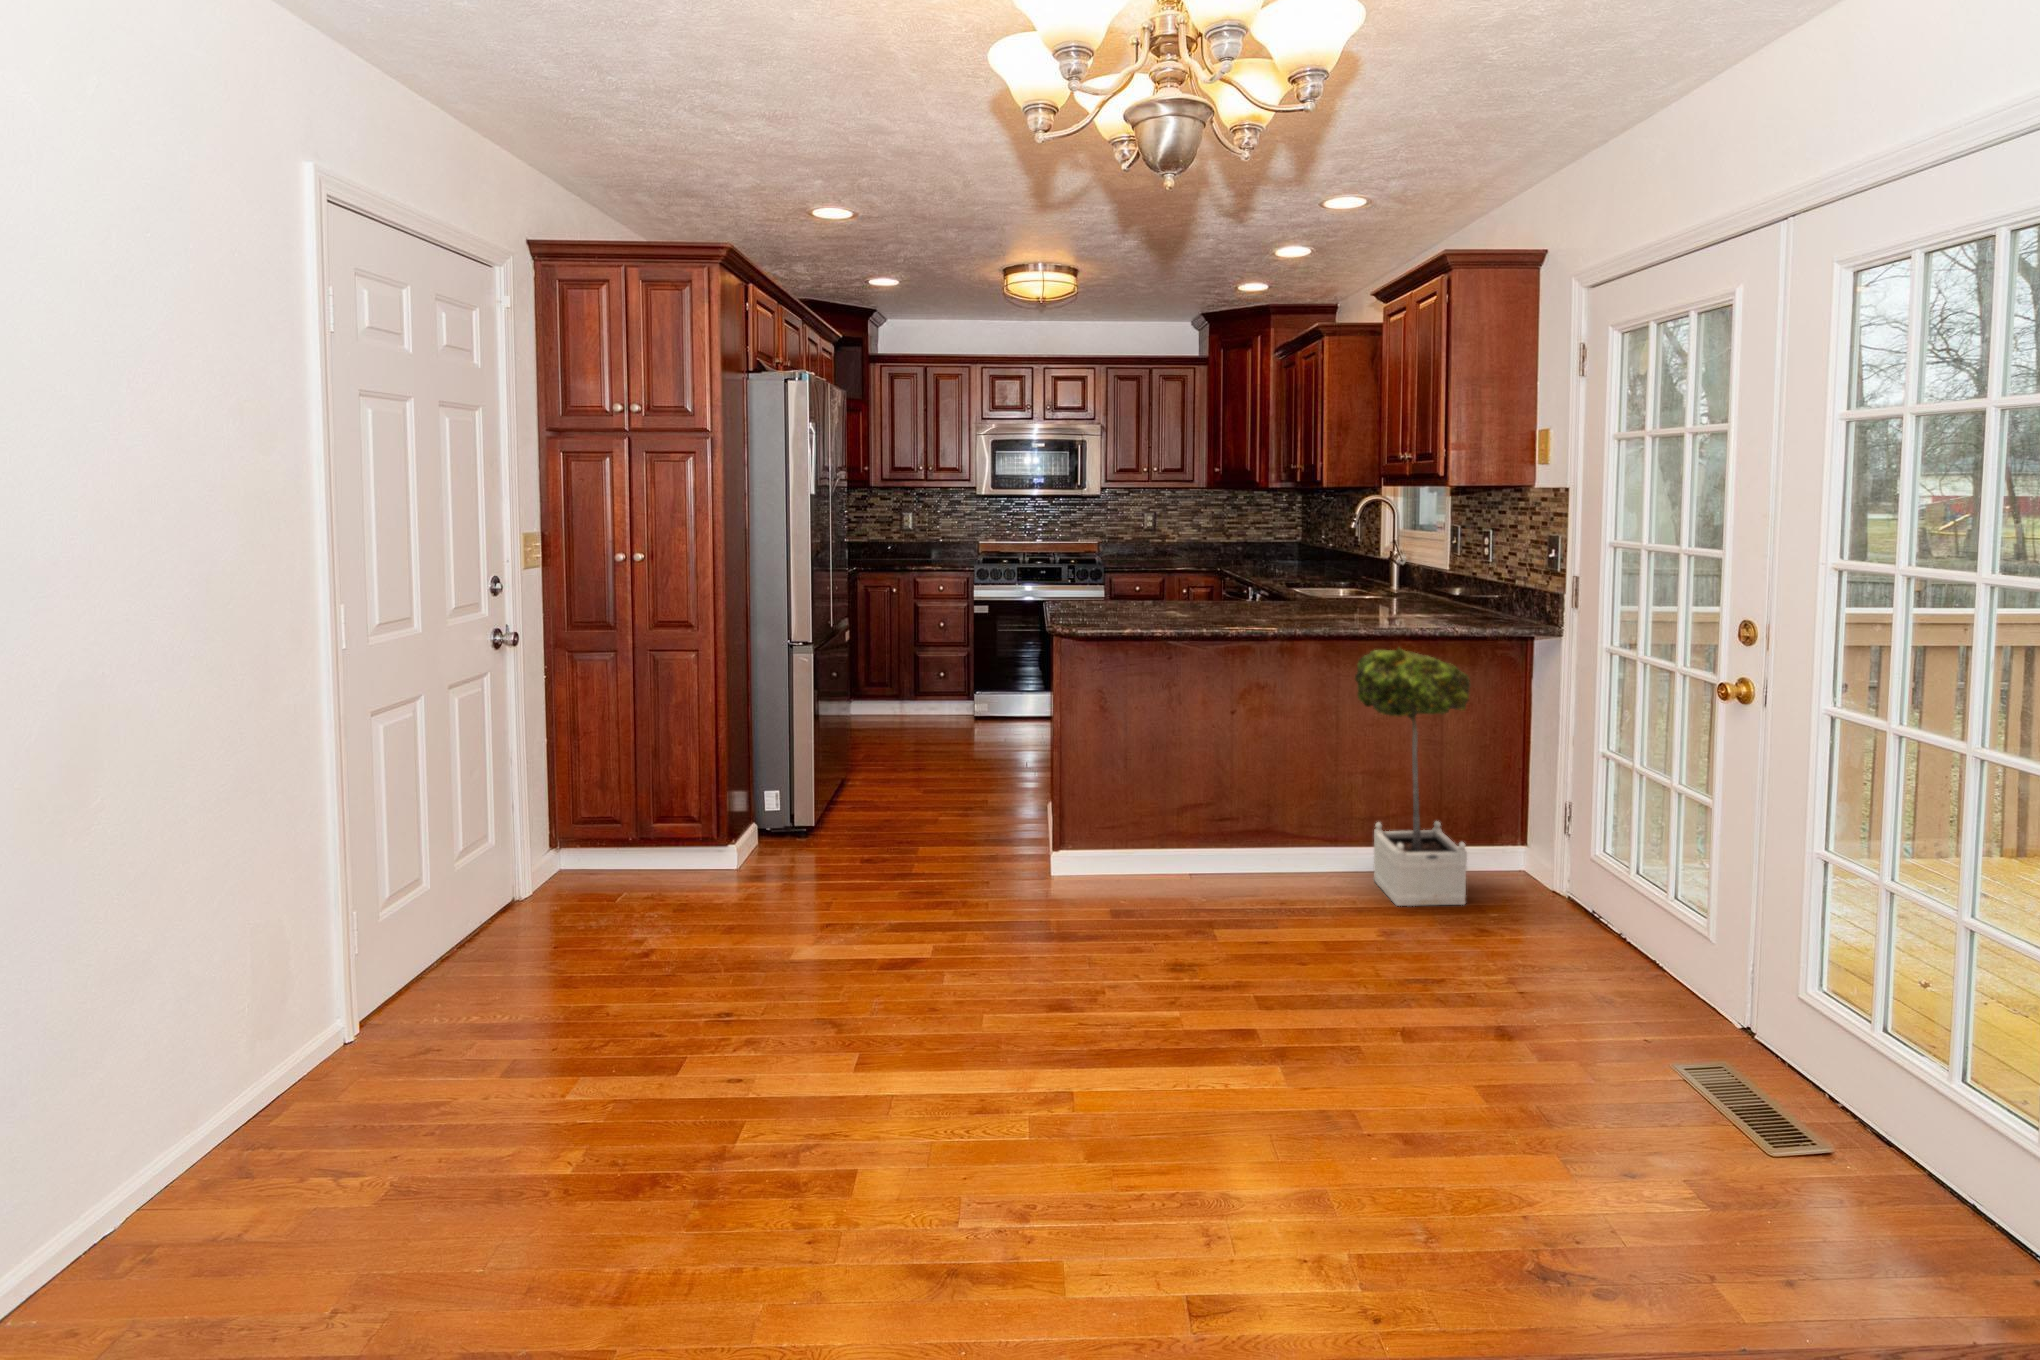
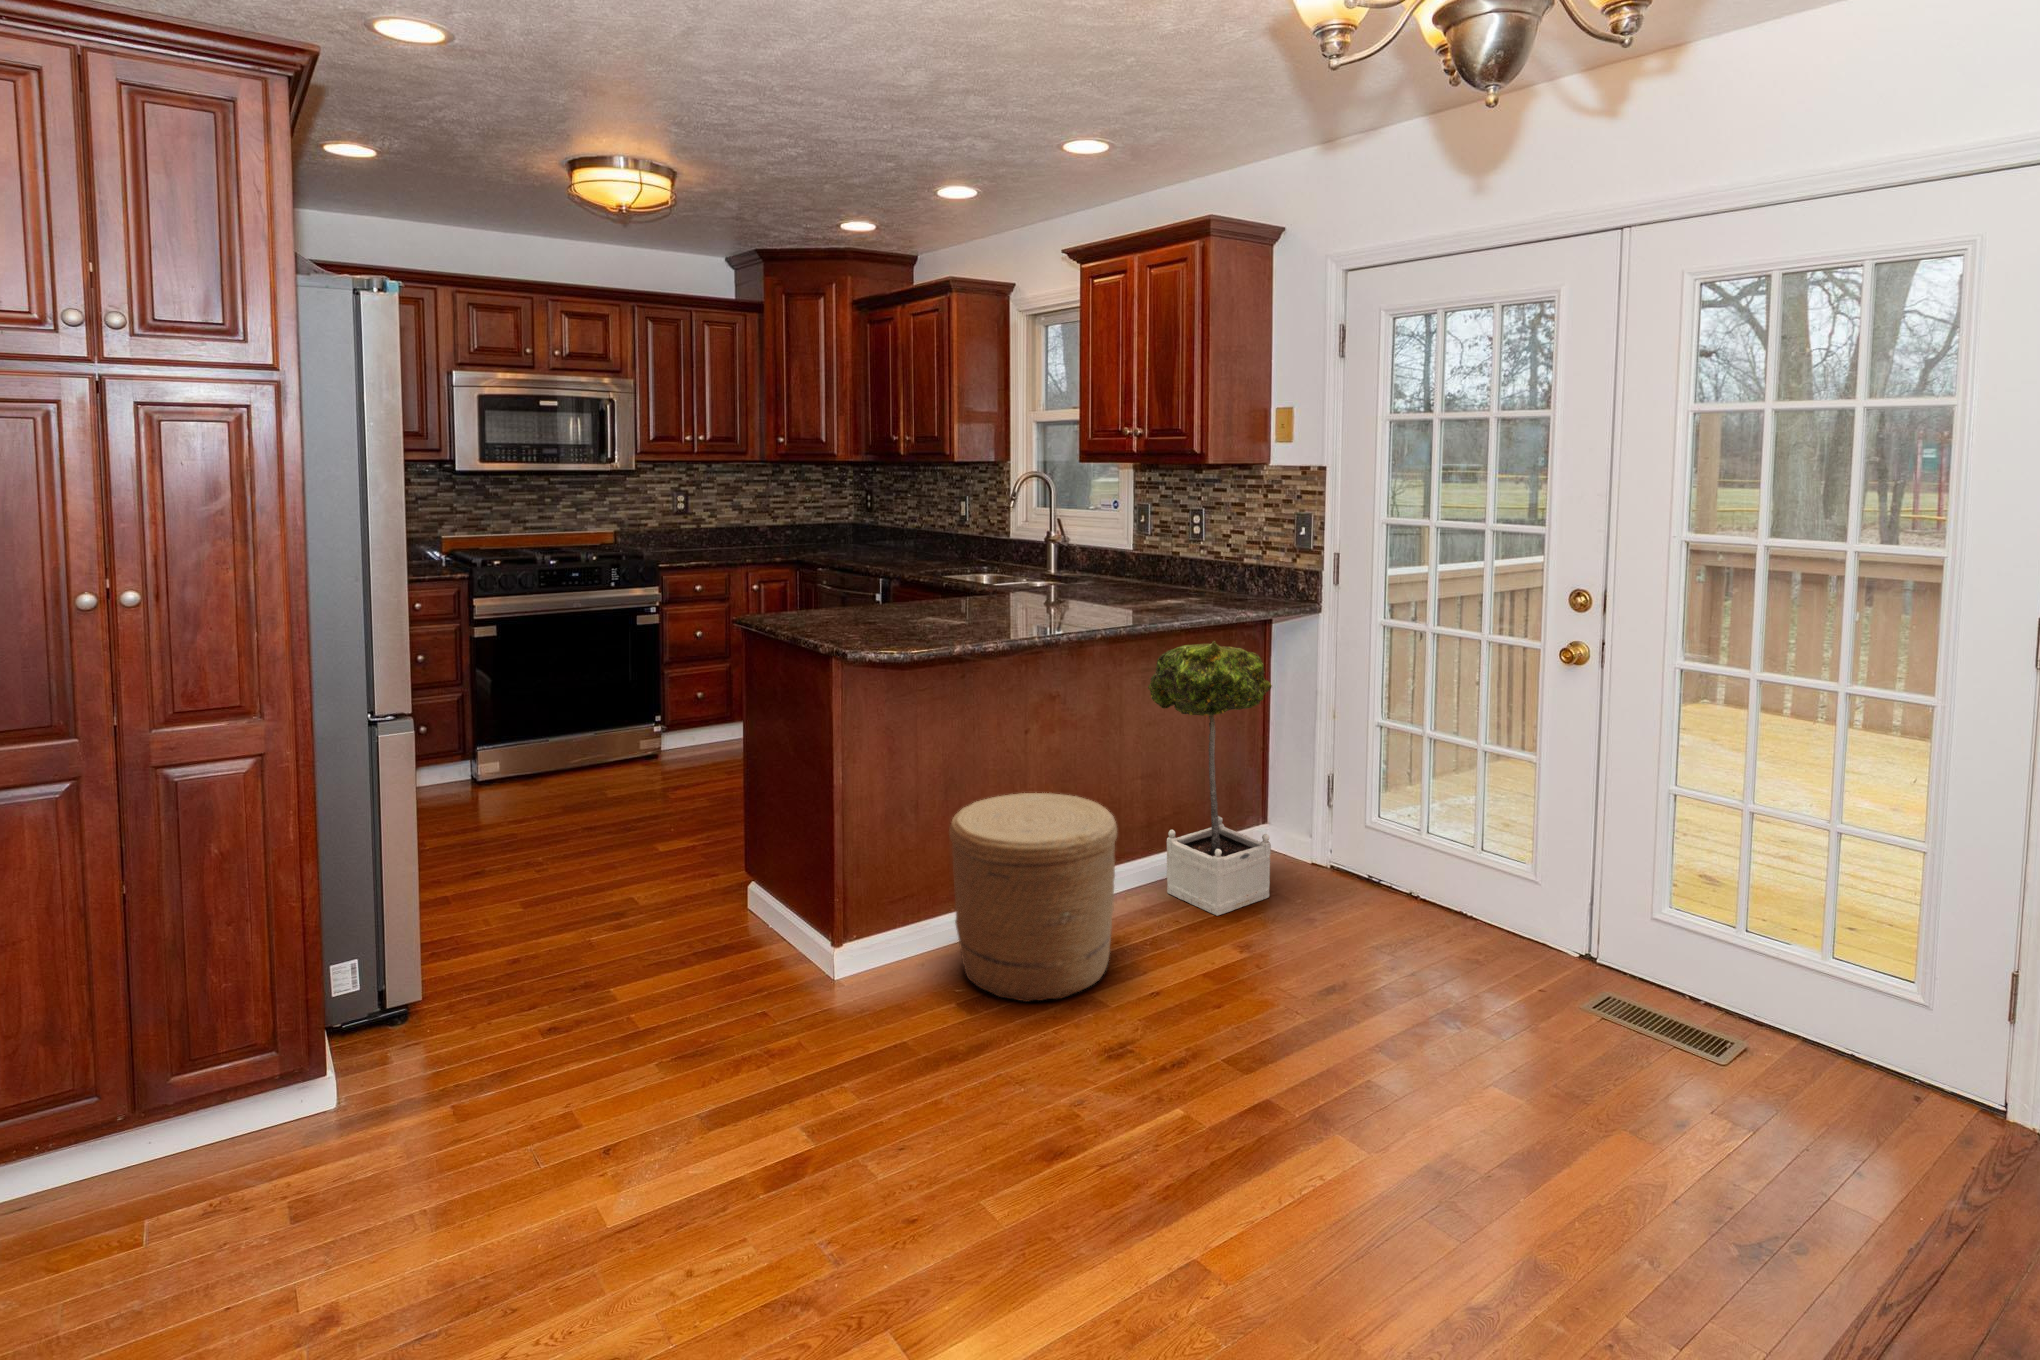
woven basket: none [1132,757,1270,925] -> present [949,793,1117,1002]

